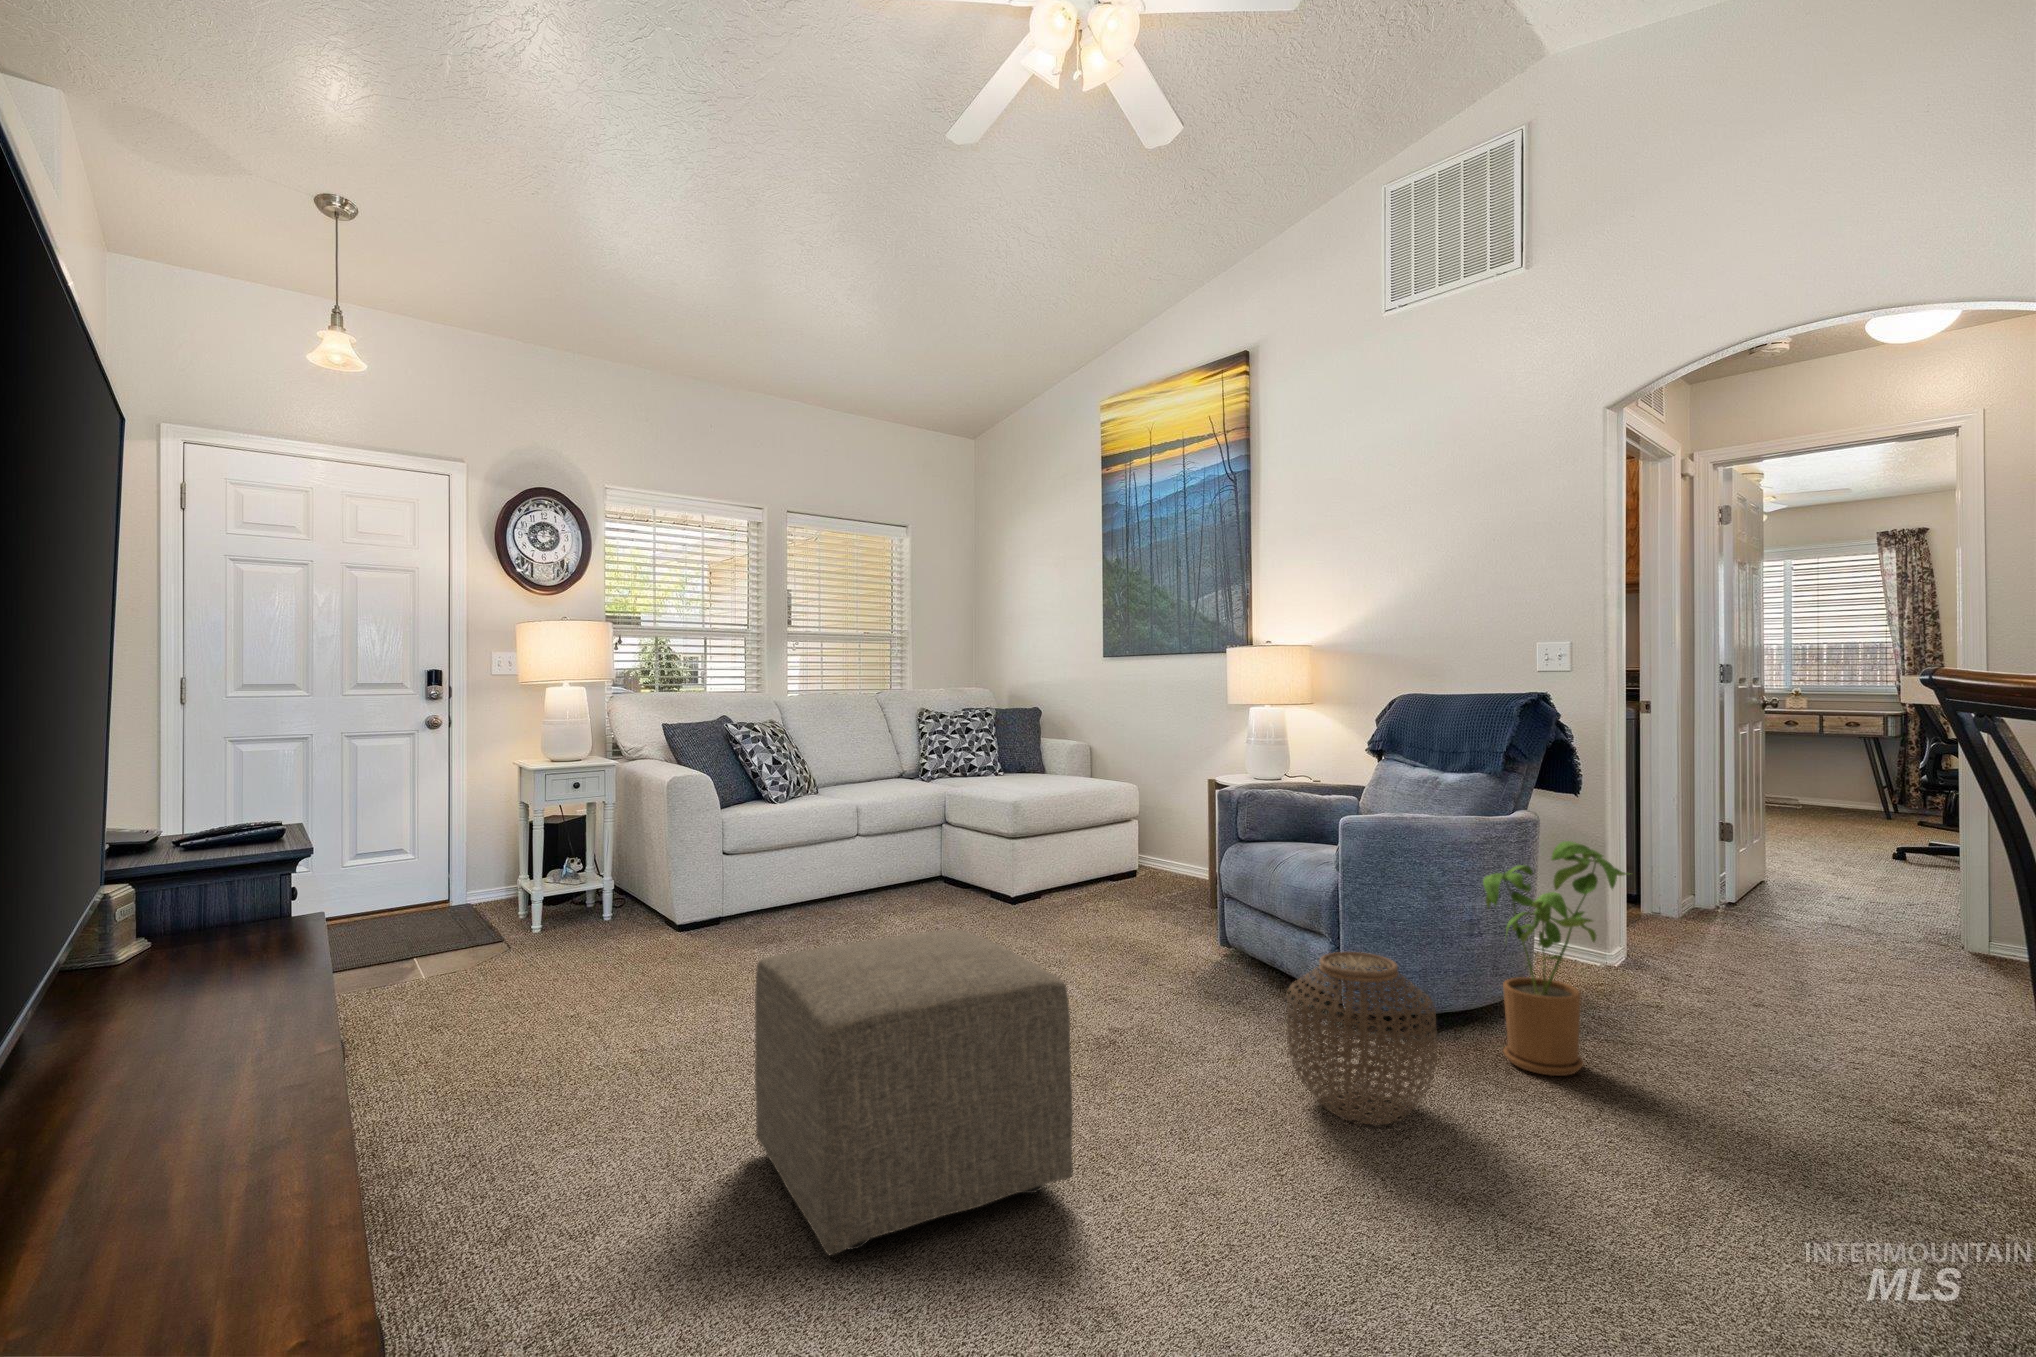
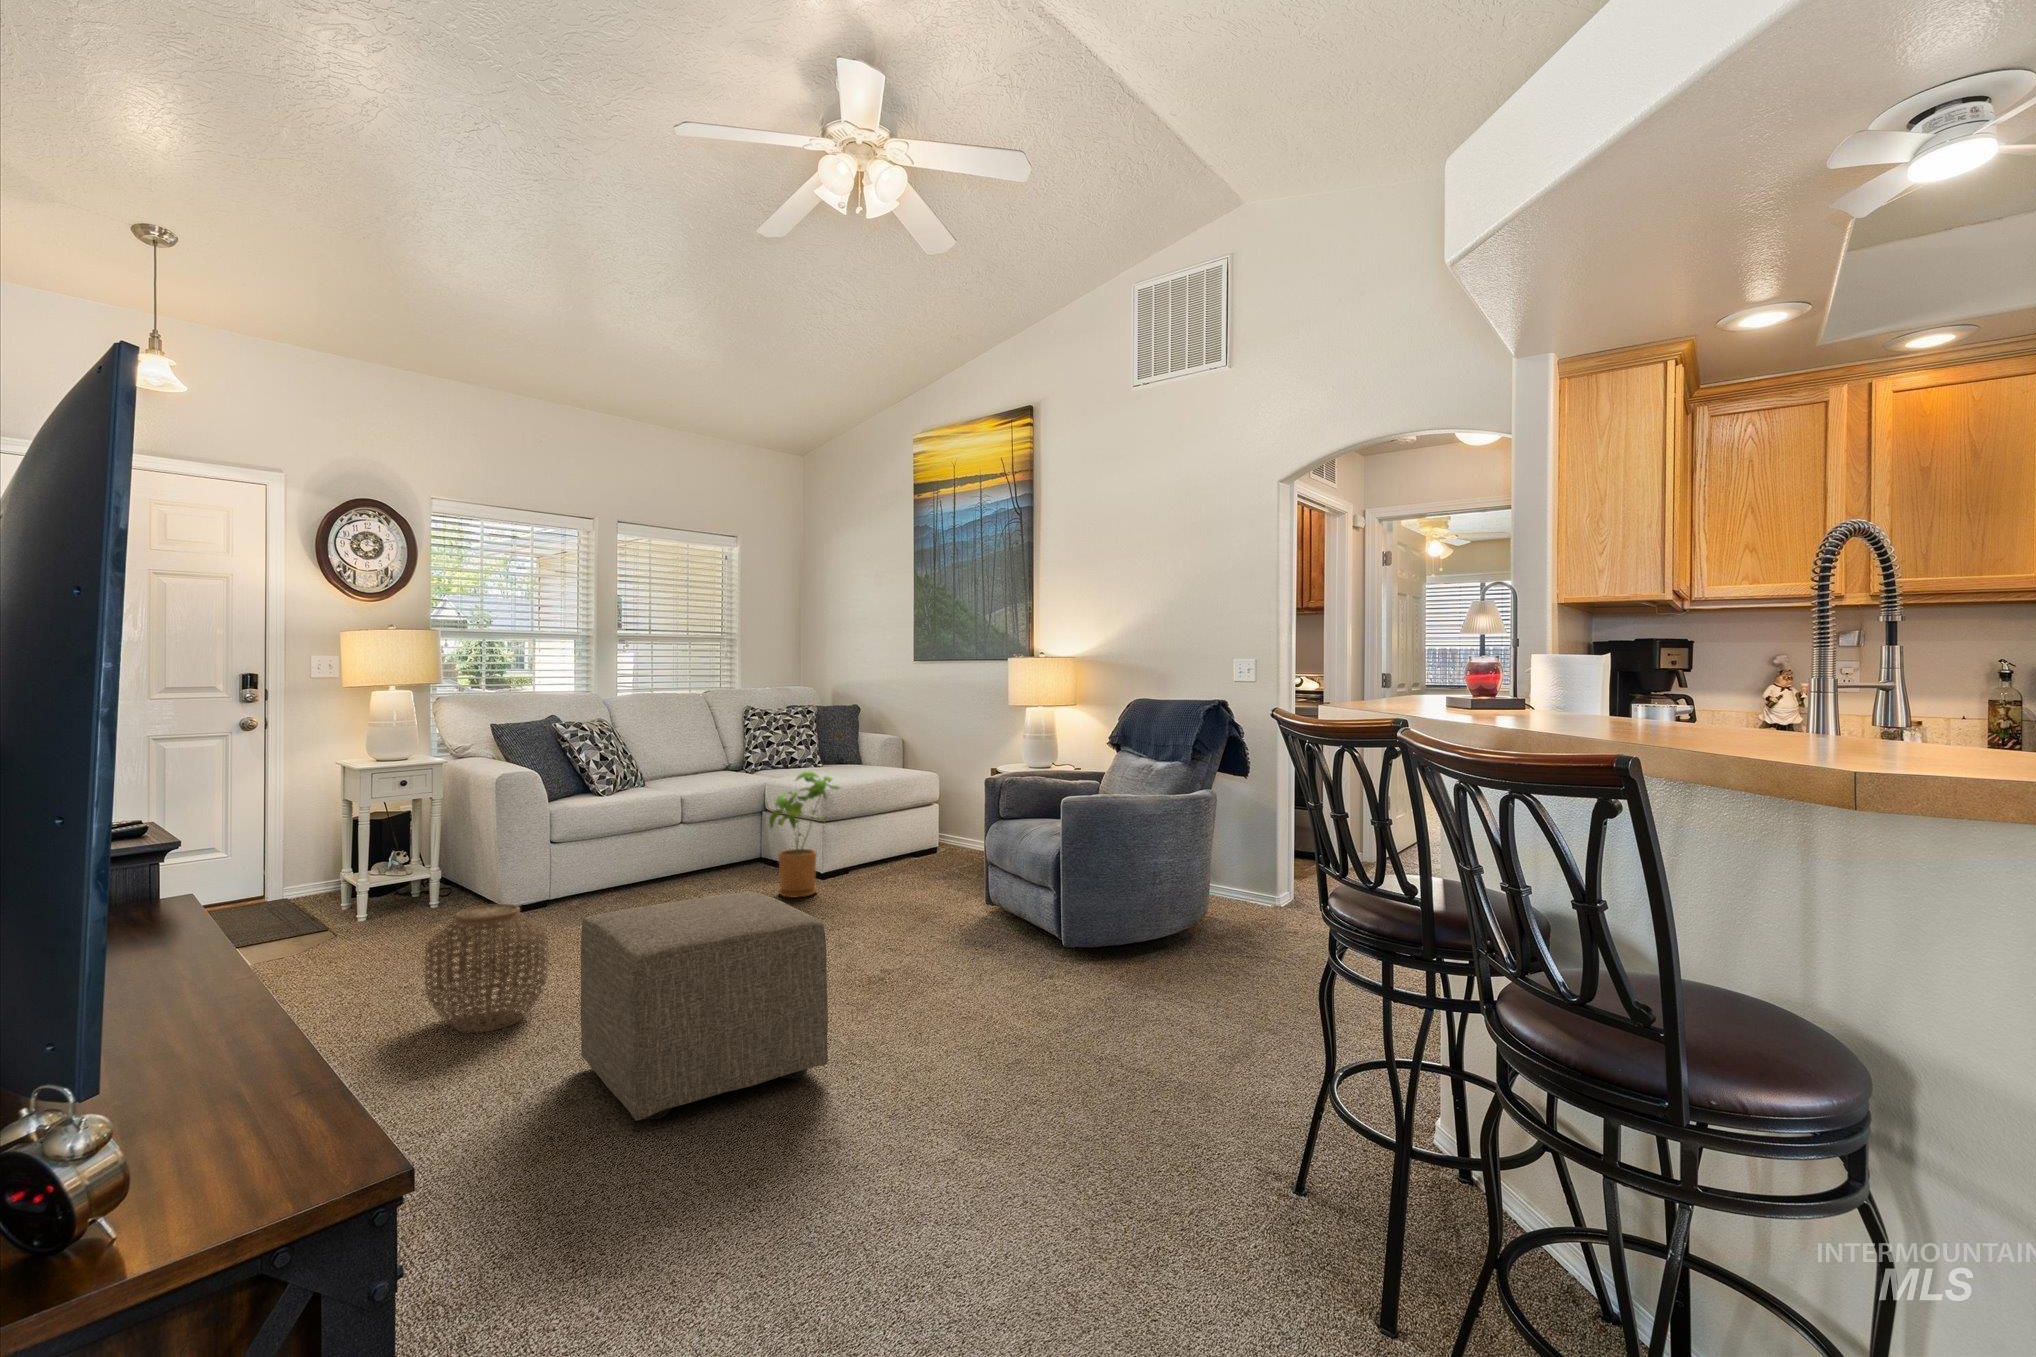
house plant: present [1483,841,1630,1076] -> present [769,771,839,897]
woven basket: present [1287,952,1437,1125] -> present [425,904,549,1032]

